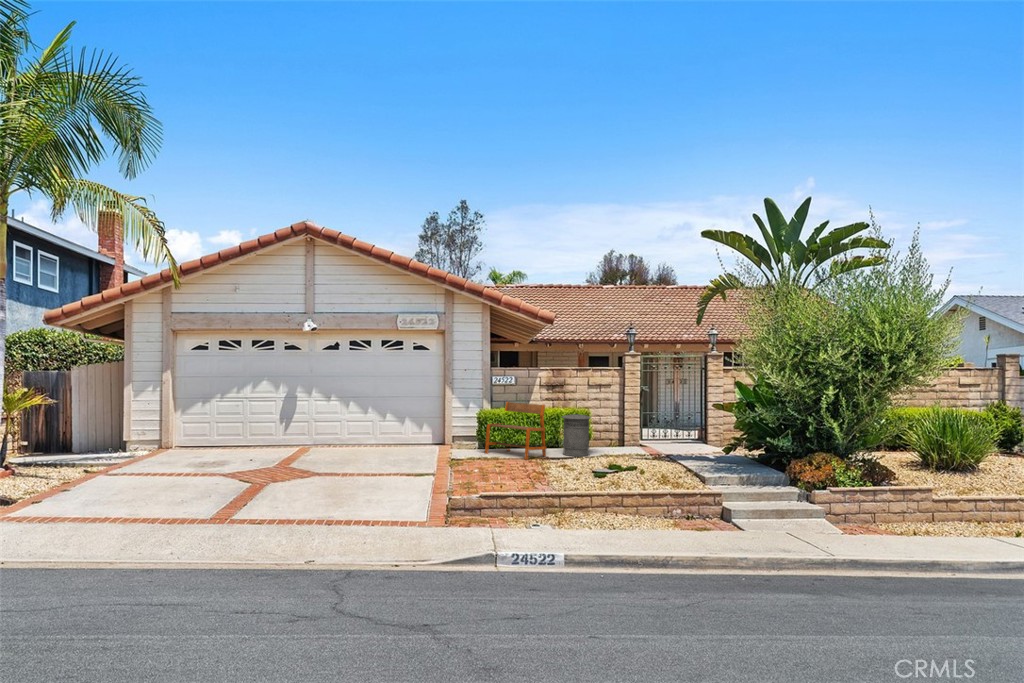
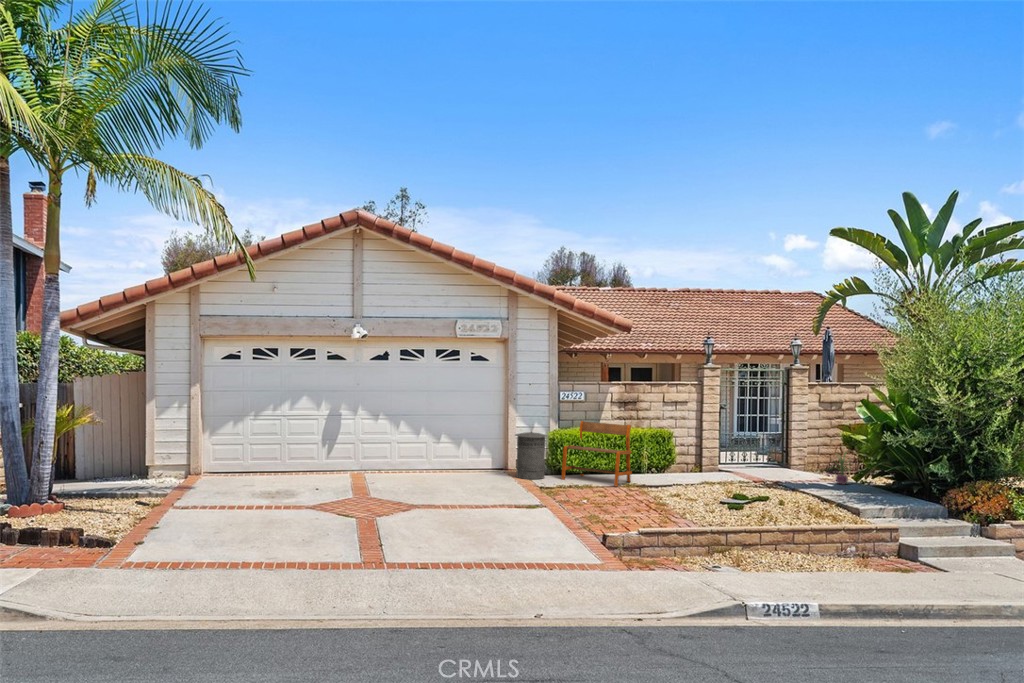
trash can: present [562,414,591,456] -> present [515,432,548,479]
decorative plant: none [721,429,757,459] -> present [836,453,848,485]

